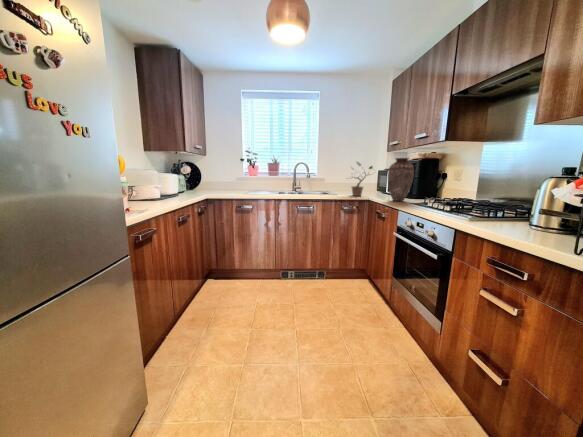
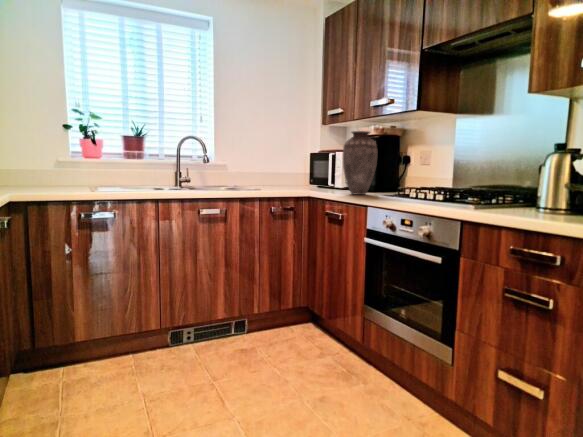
potted plant: present [352,162,373,196] -> none [274,134,317,190]

